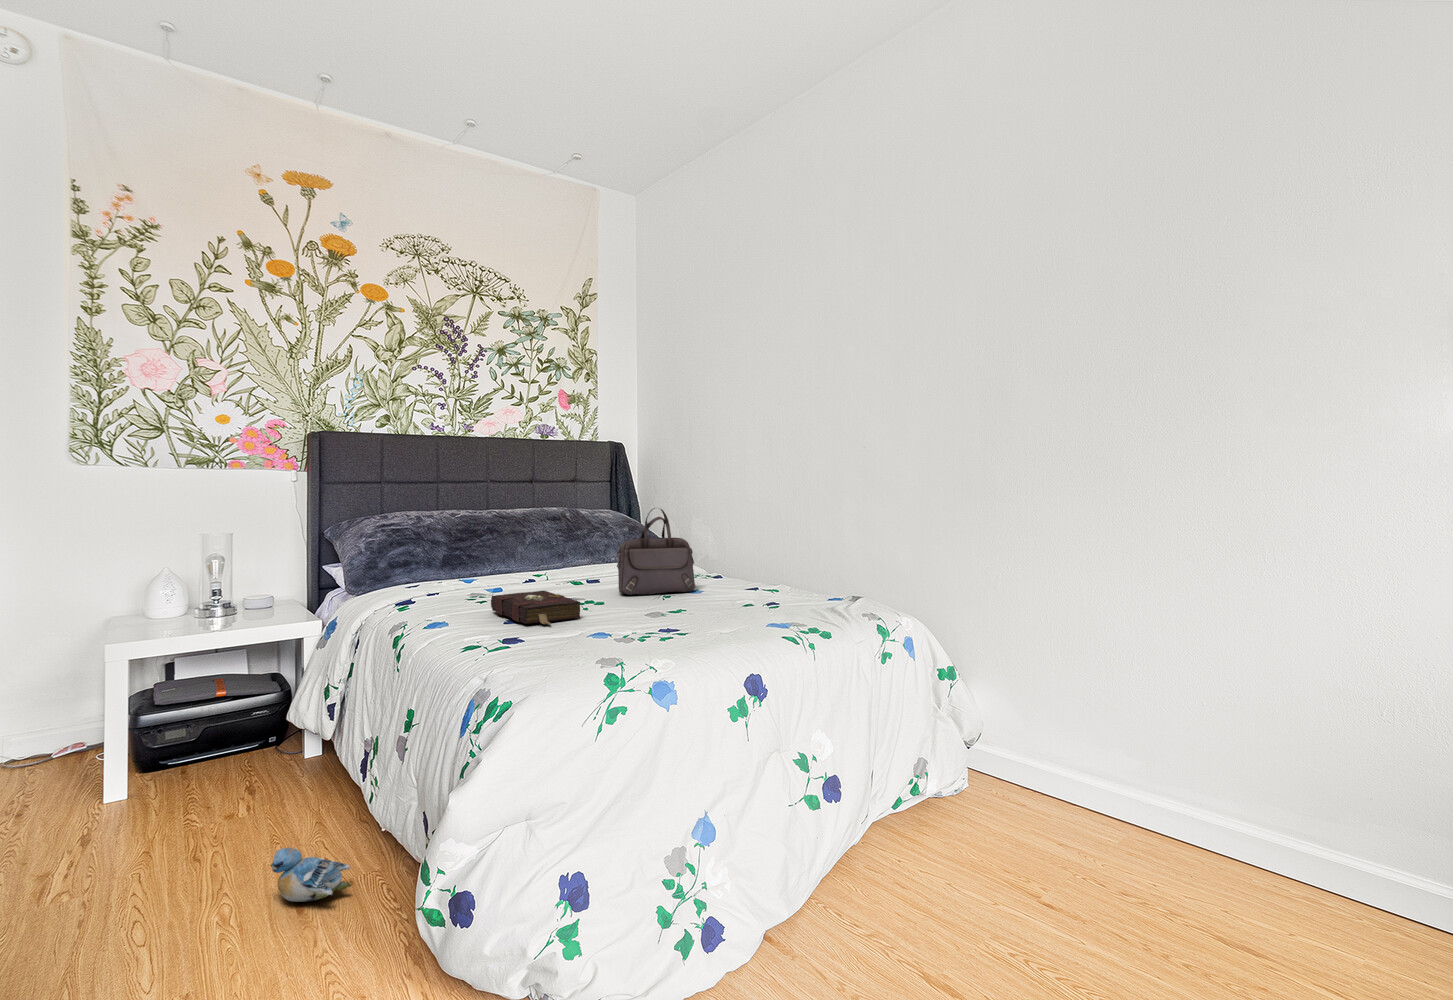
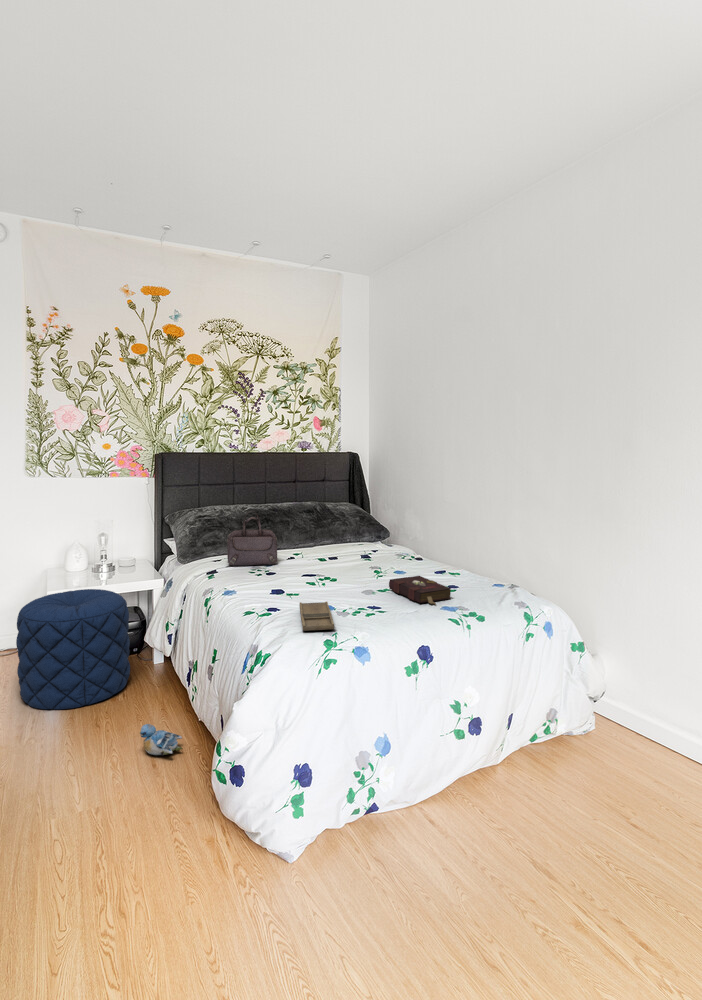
handbag: present [617,508,695,595] -> present [226,512,278,566]
book: present [491,591,580,625] -> present [389,576,451,604]
tray: none [553,623,615,660] -> present [300,602,334,631]
pouf: none [36,639,256,848] -> present [16,589,130,709]

